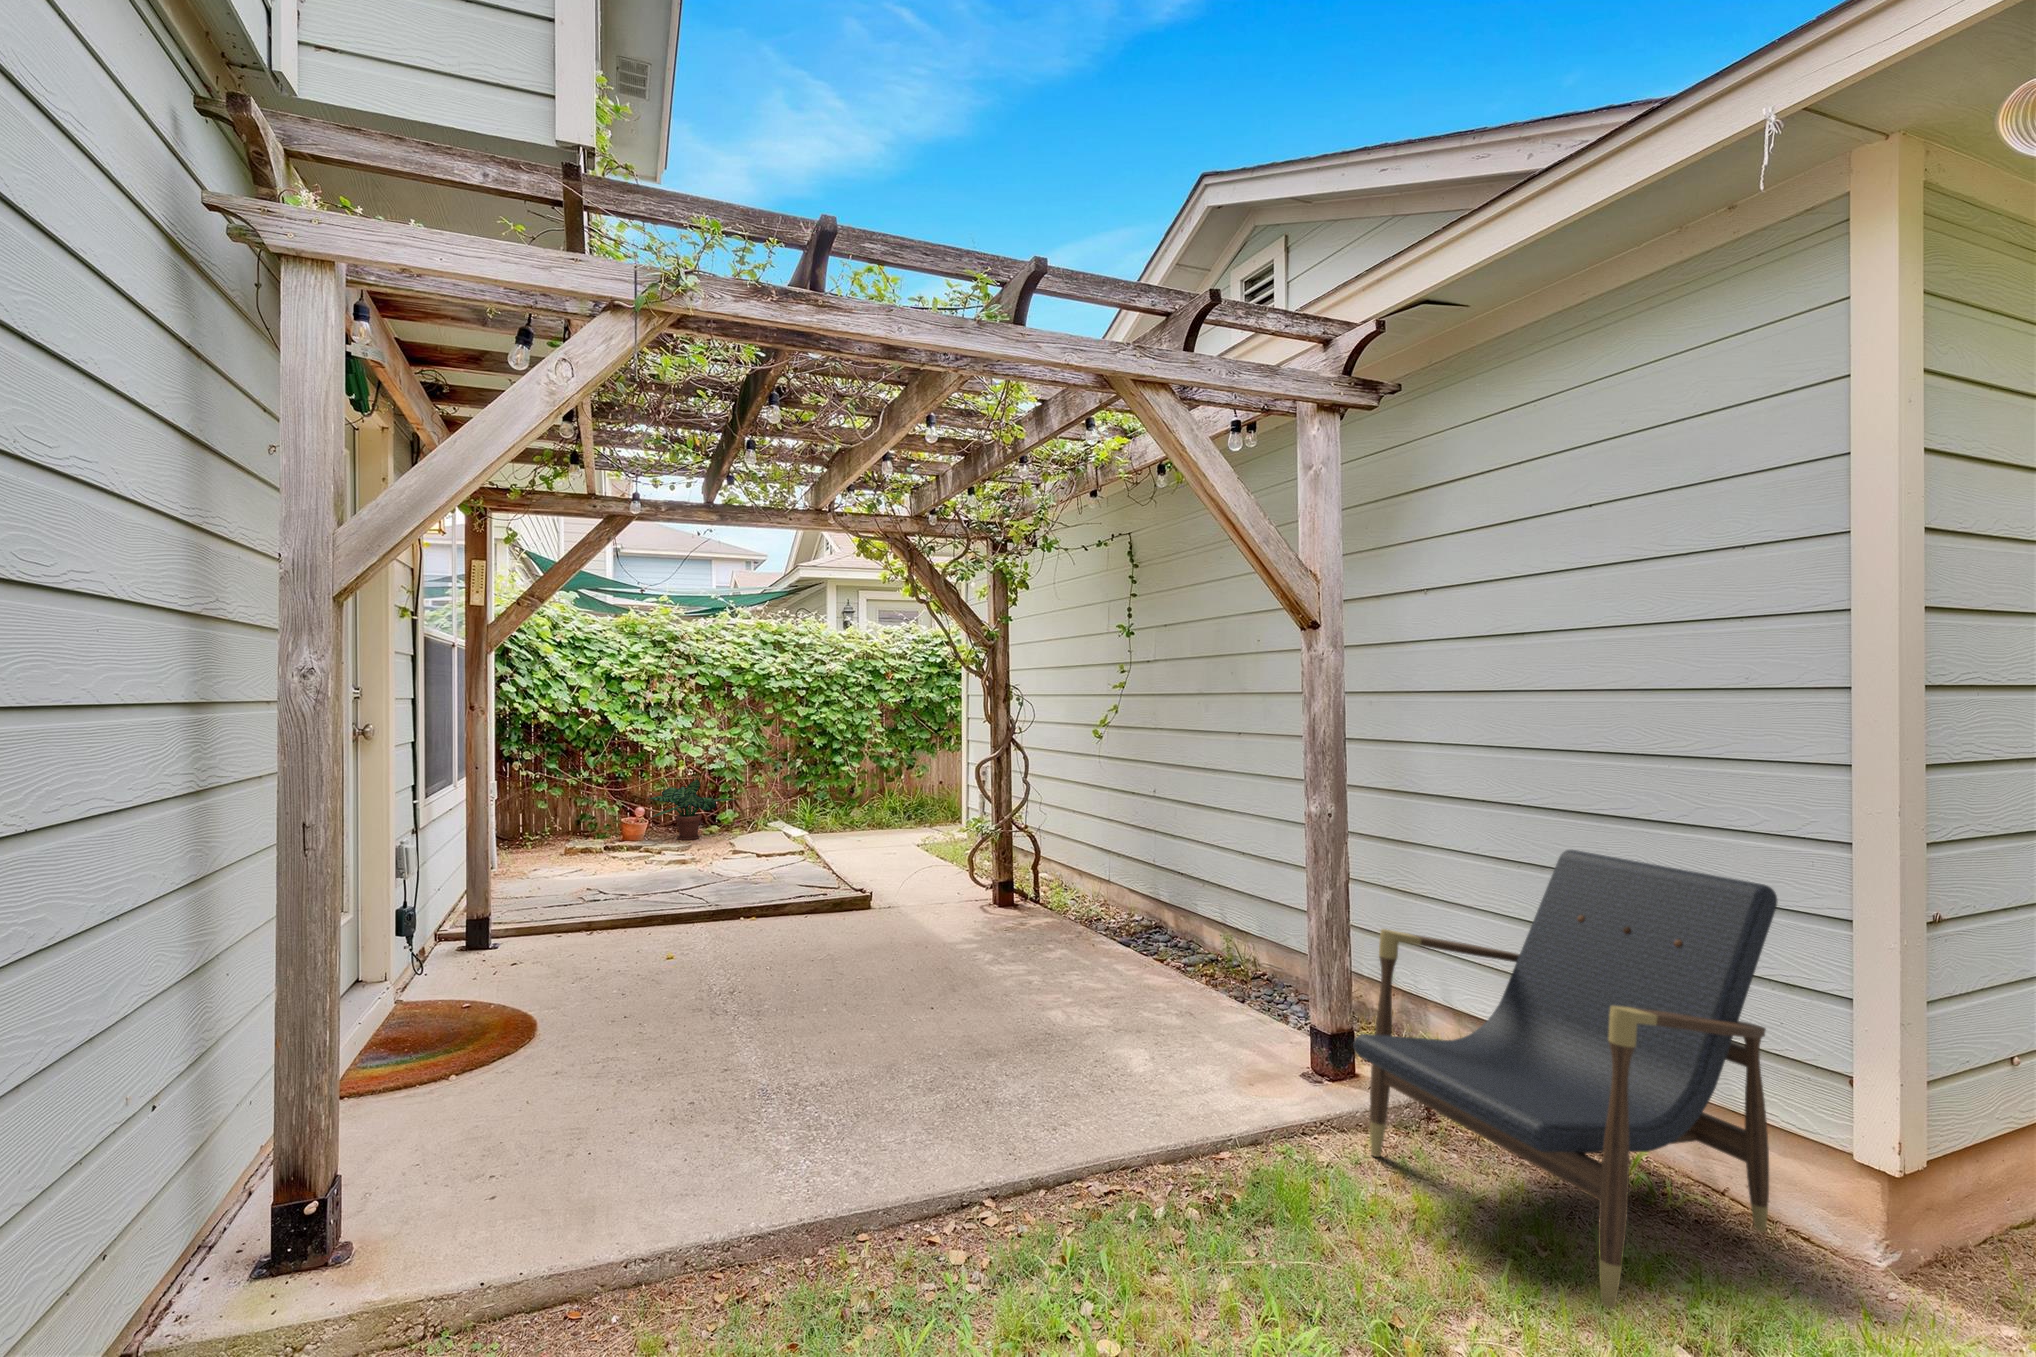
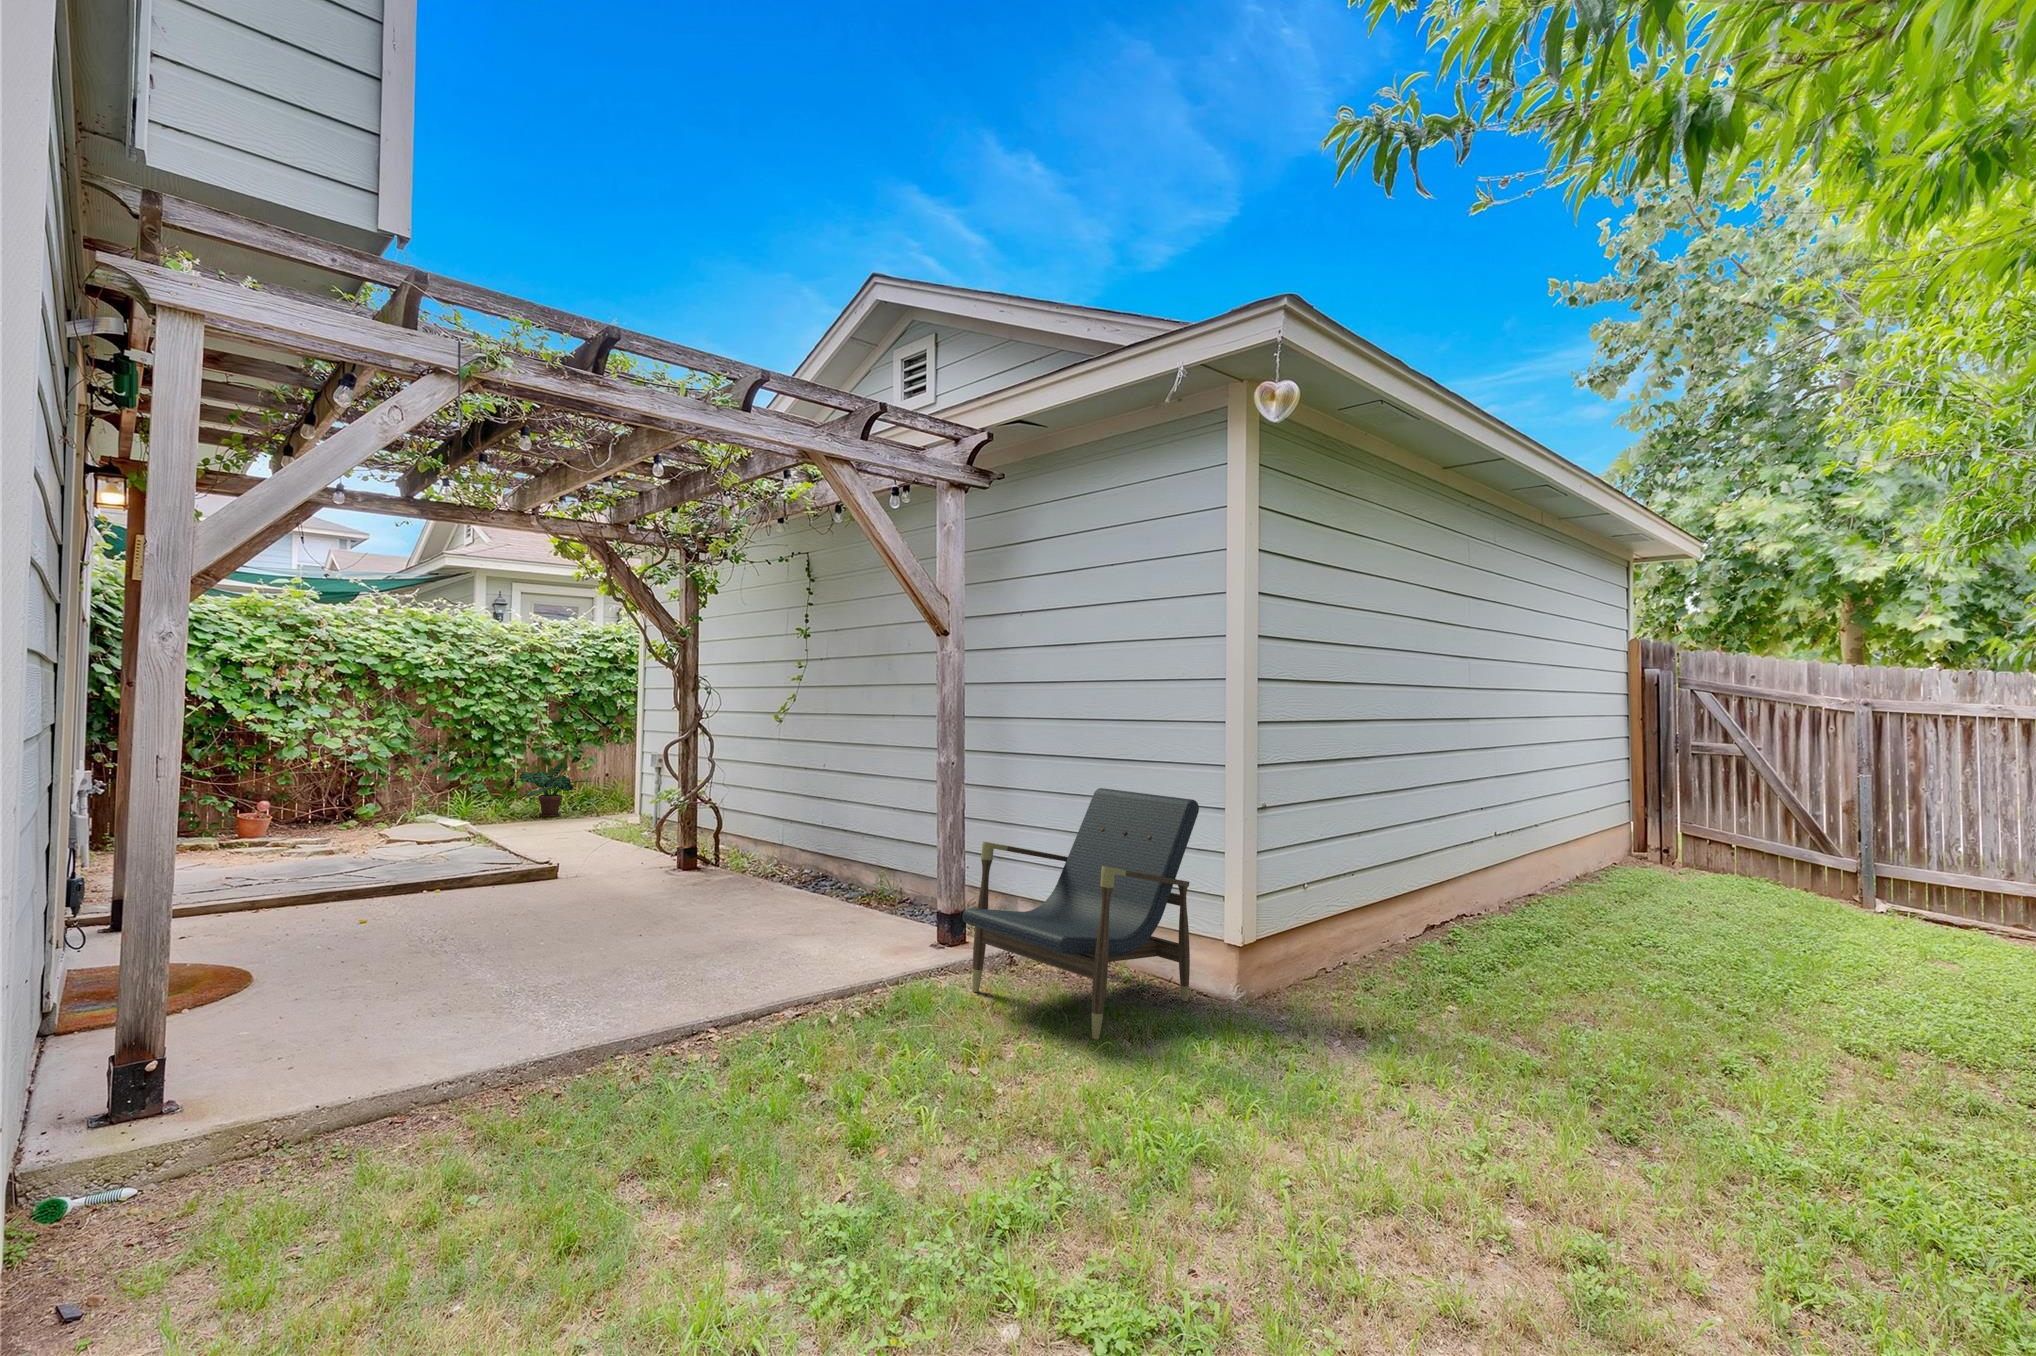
potted plant: present [648,779,735,840] -> present [516,763,591,817]

